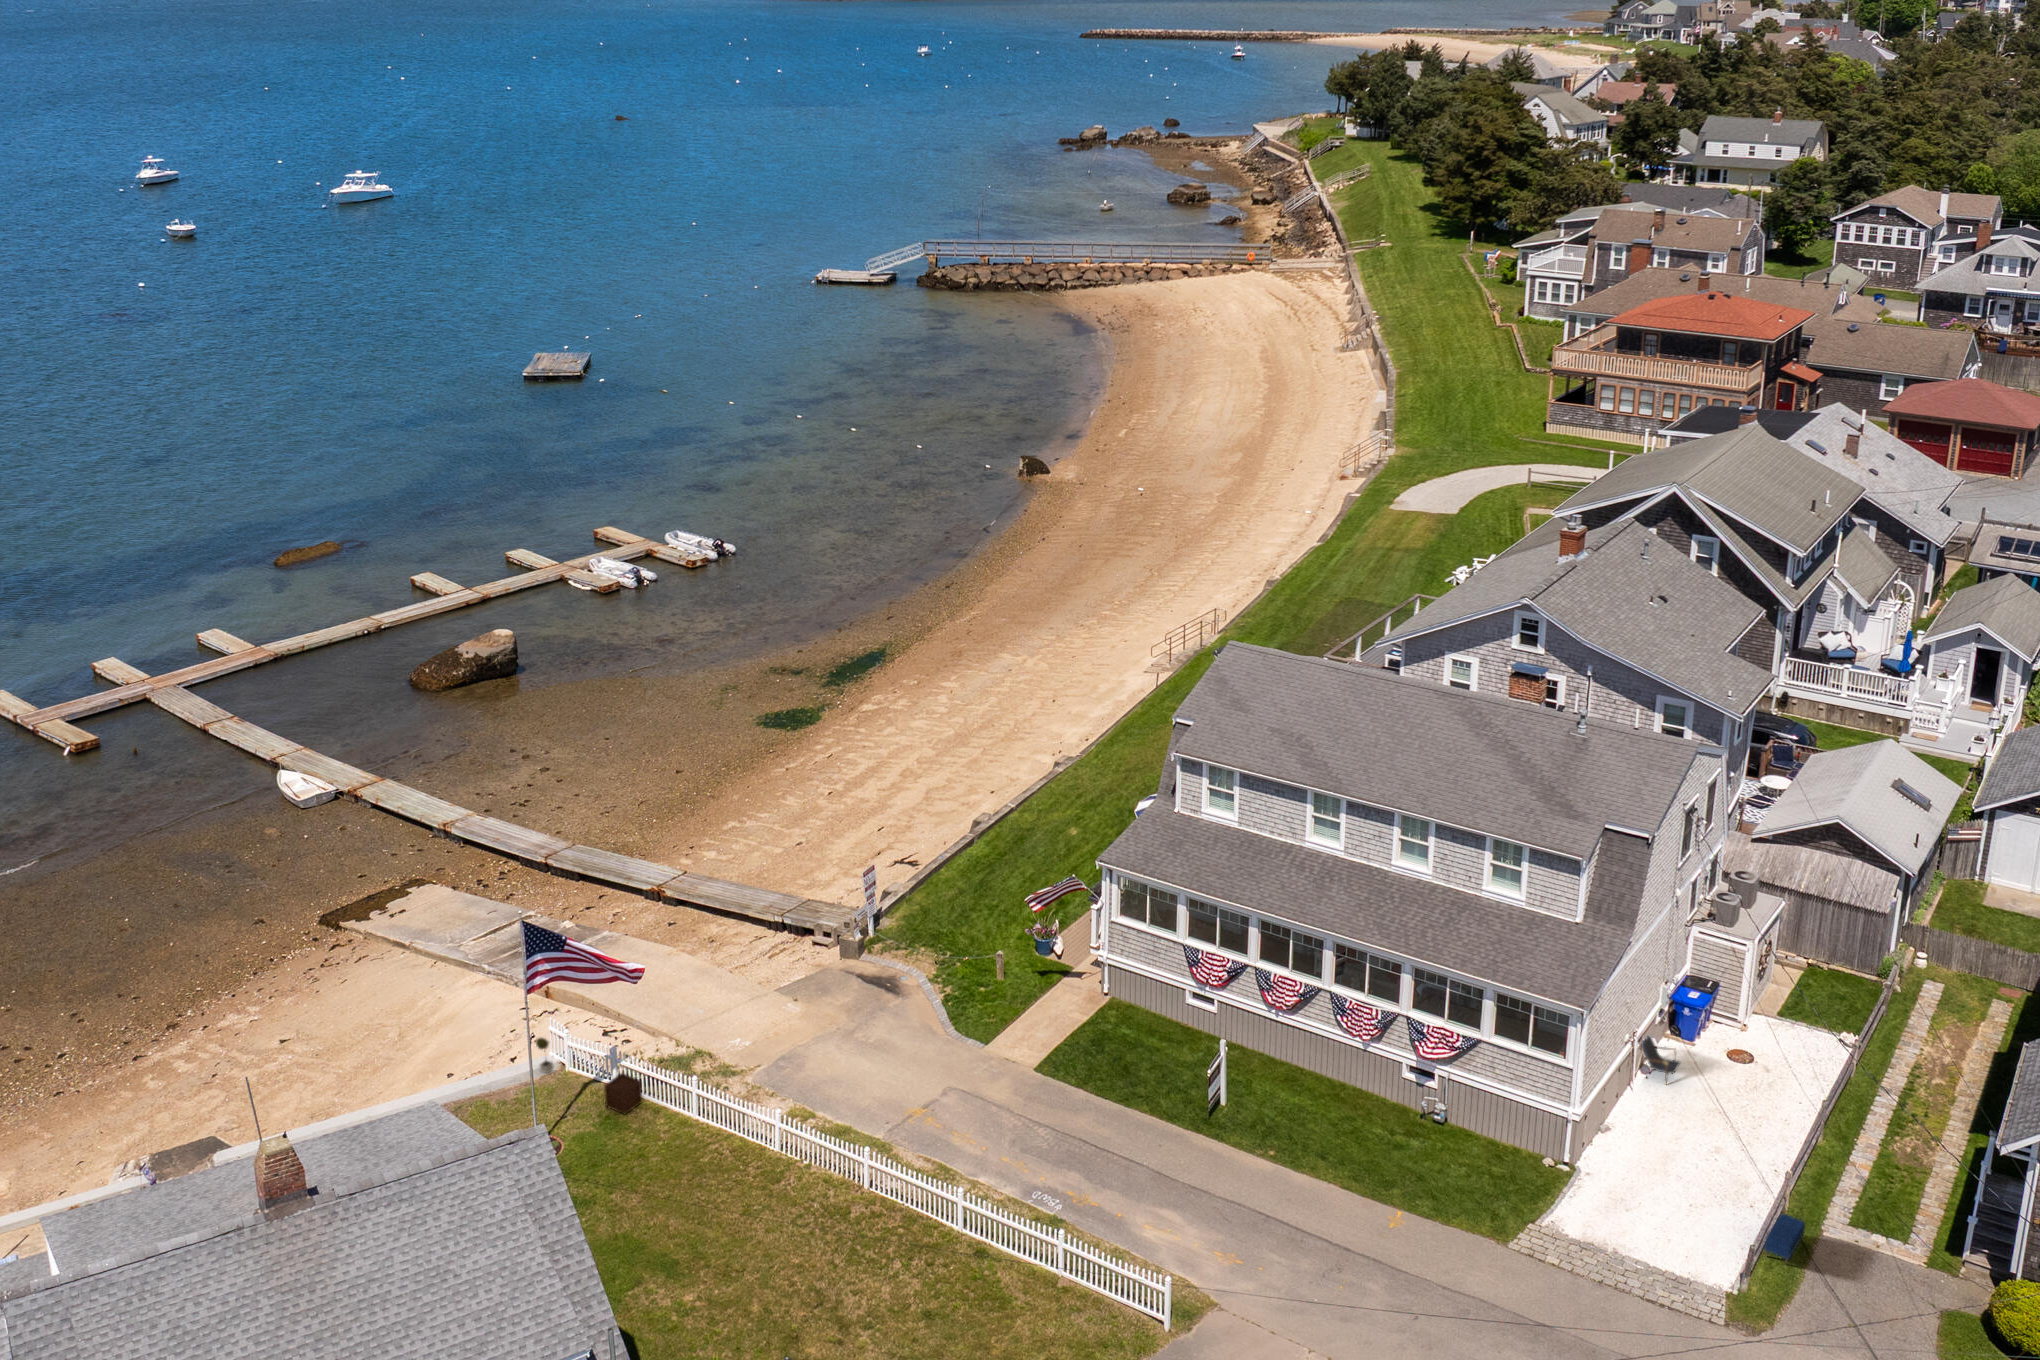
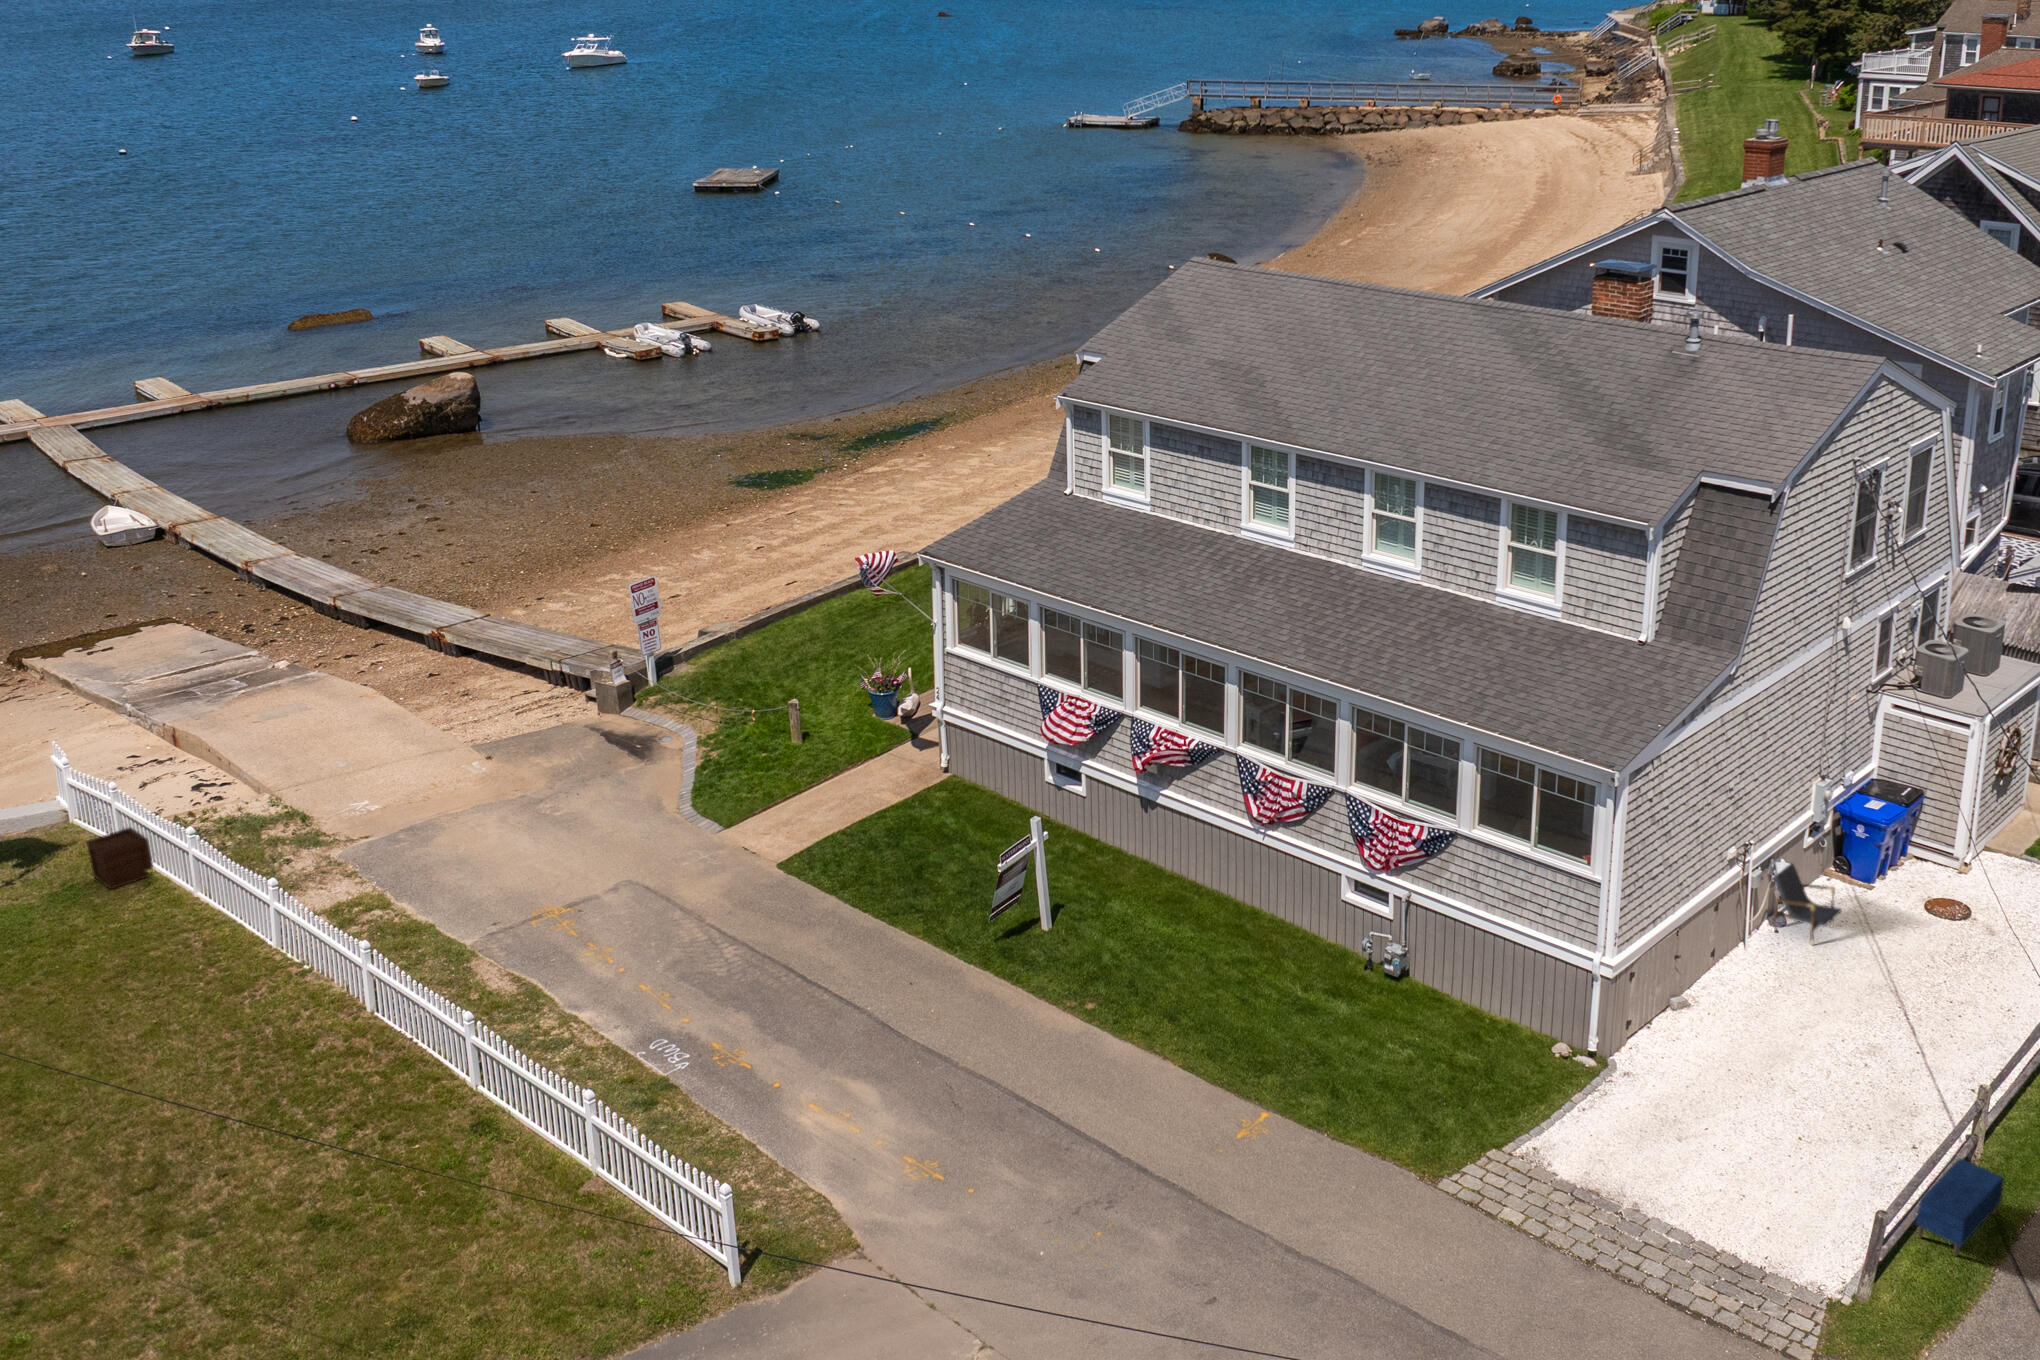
potted tree: present [536,1038,553,1073] -> none [38,775,75,831]

